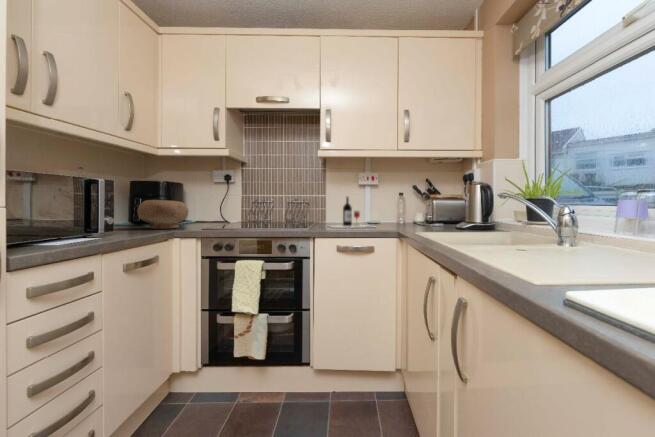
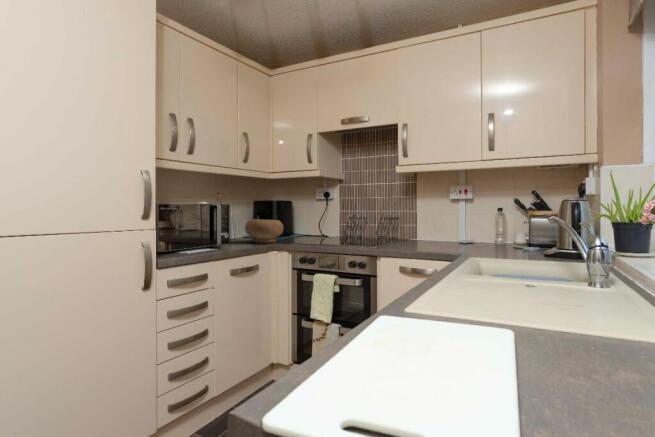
wine bottle: present [332,197,375,228] -> none [411,212,466,246]

